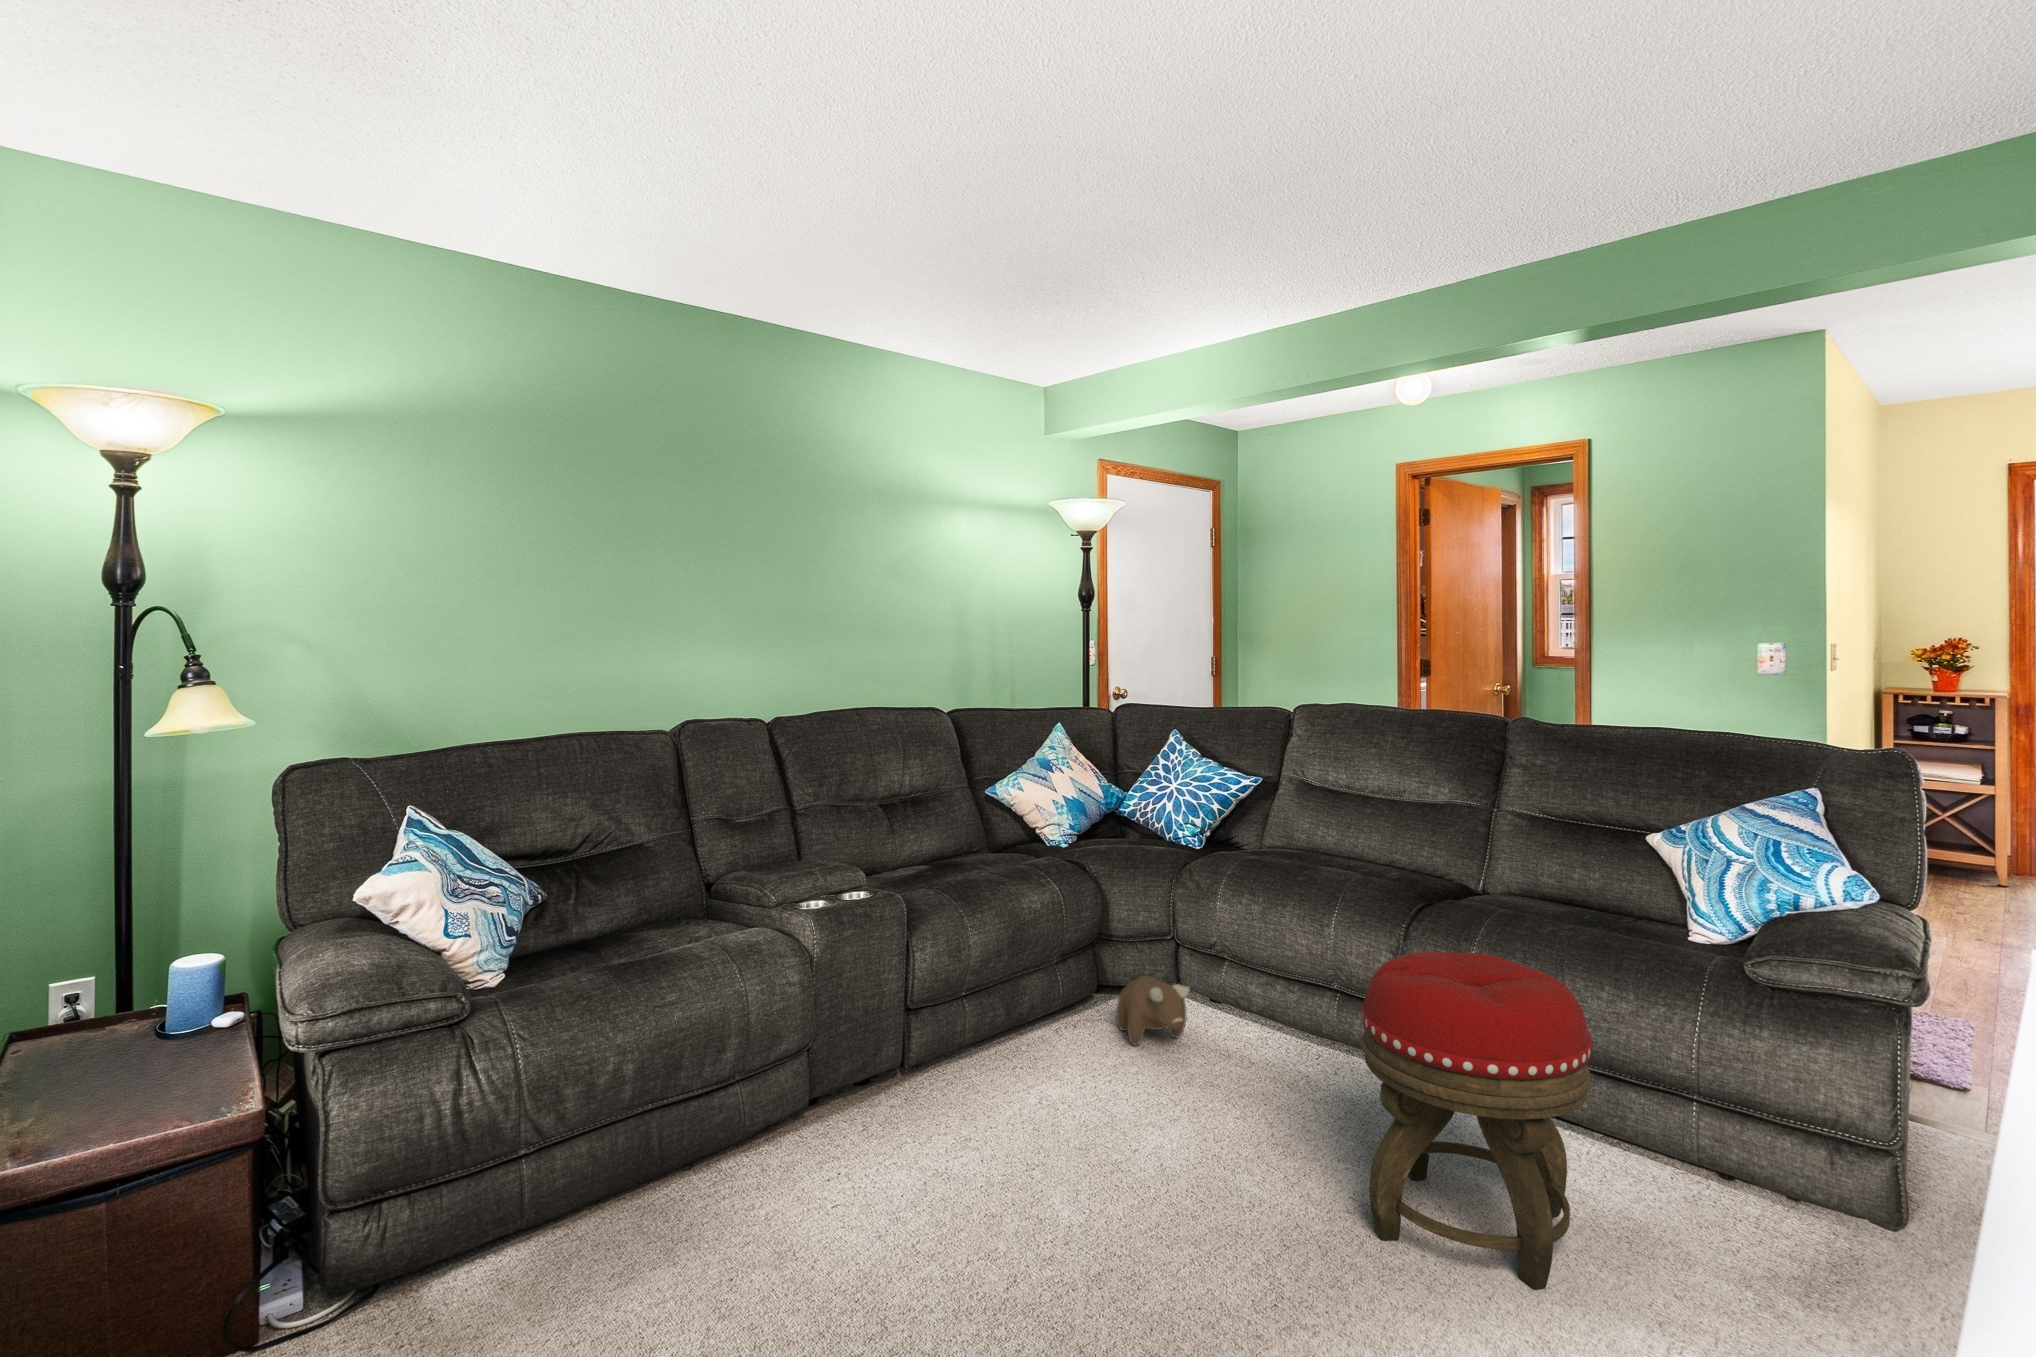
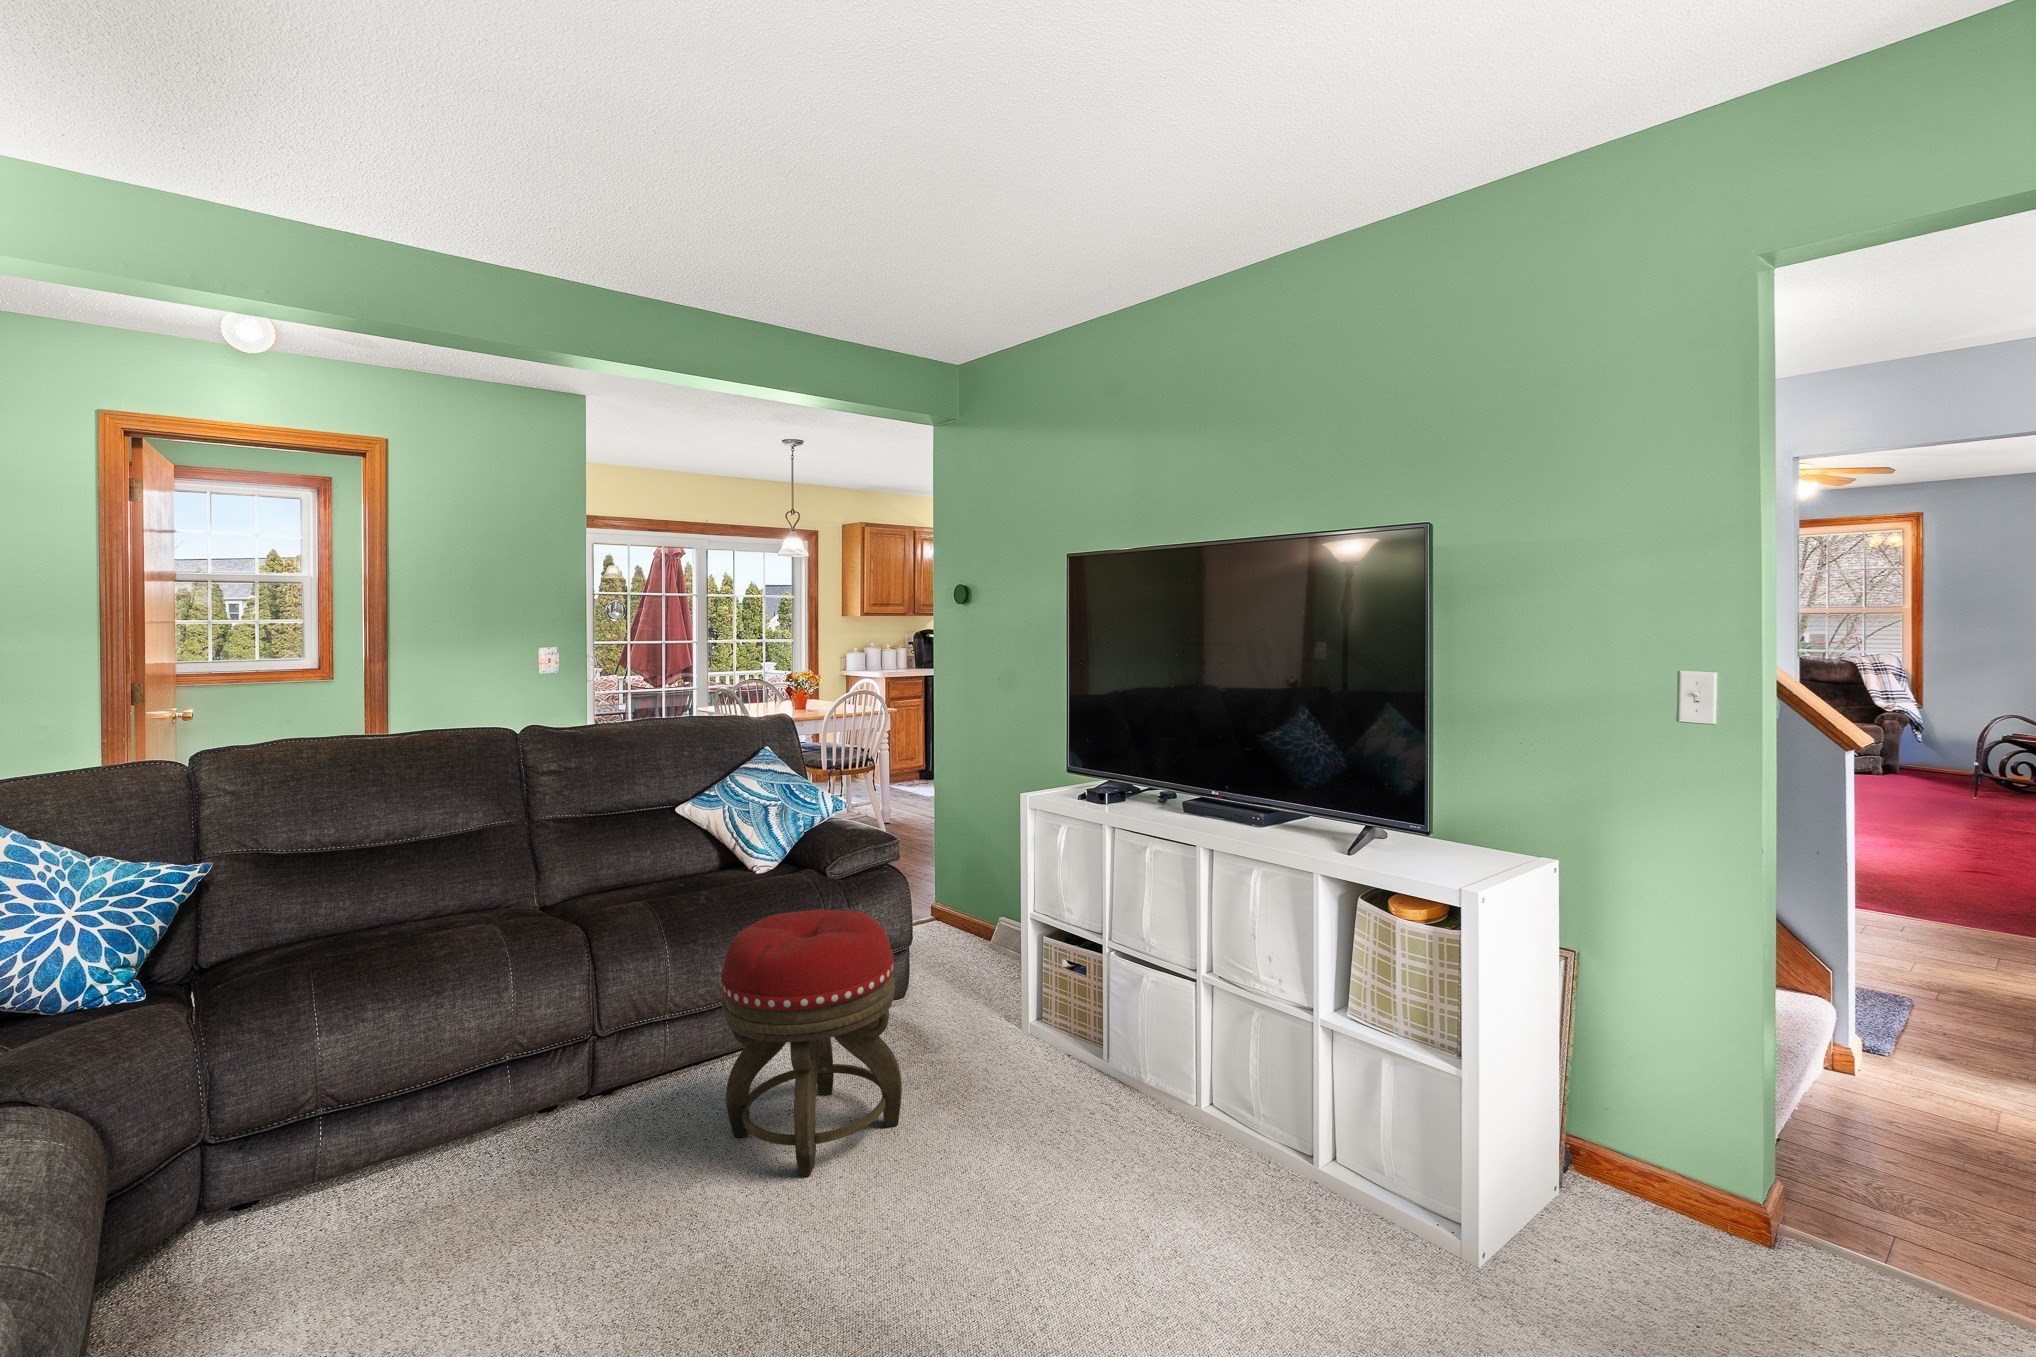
plush toy: present [1116,976,1190,1046] -> none [222,1136,388,1272]

